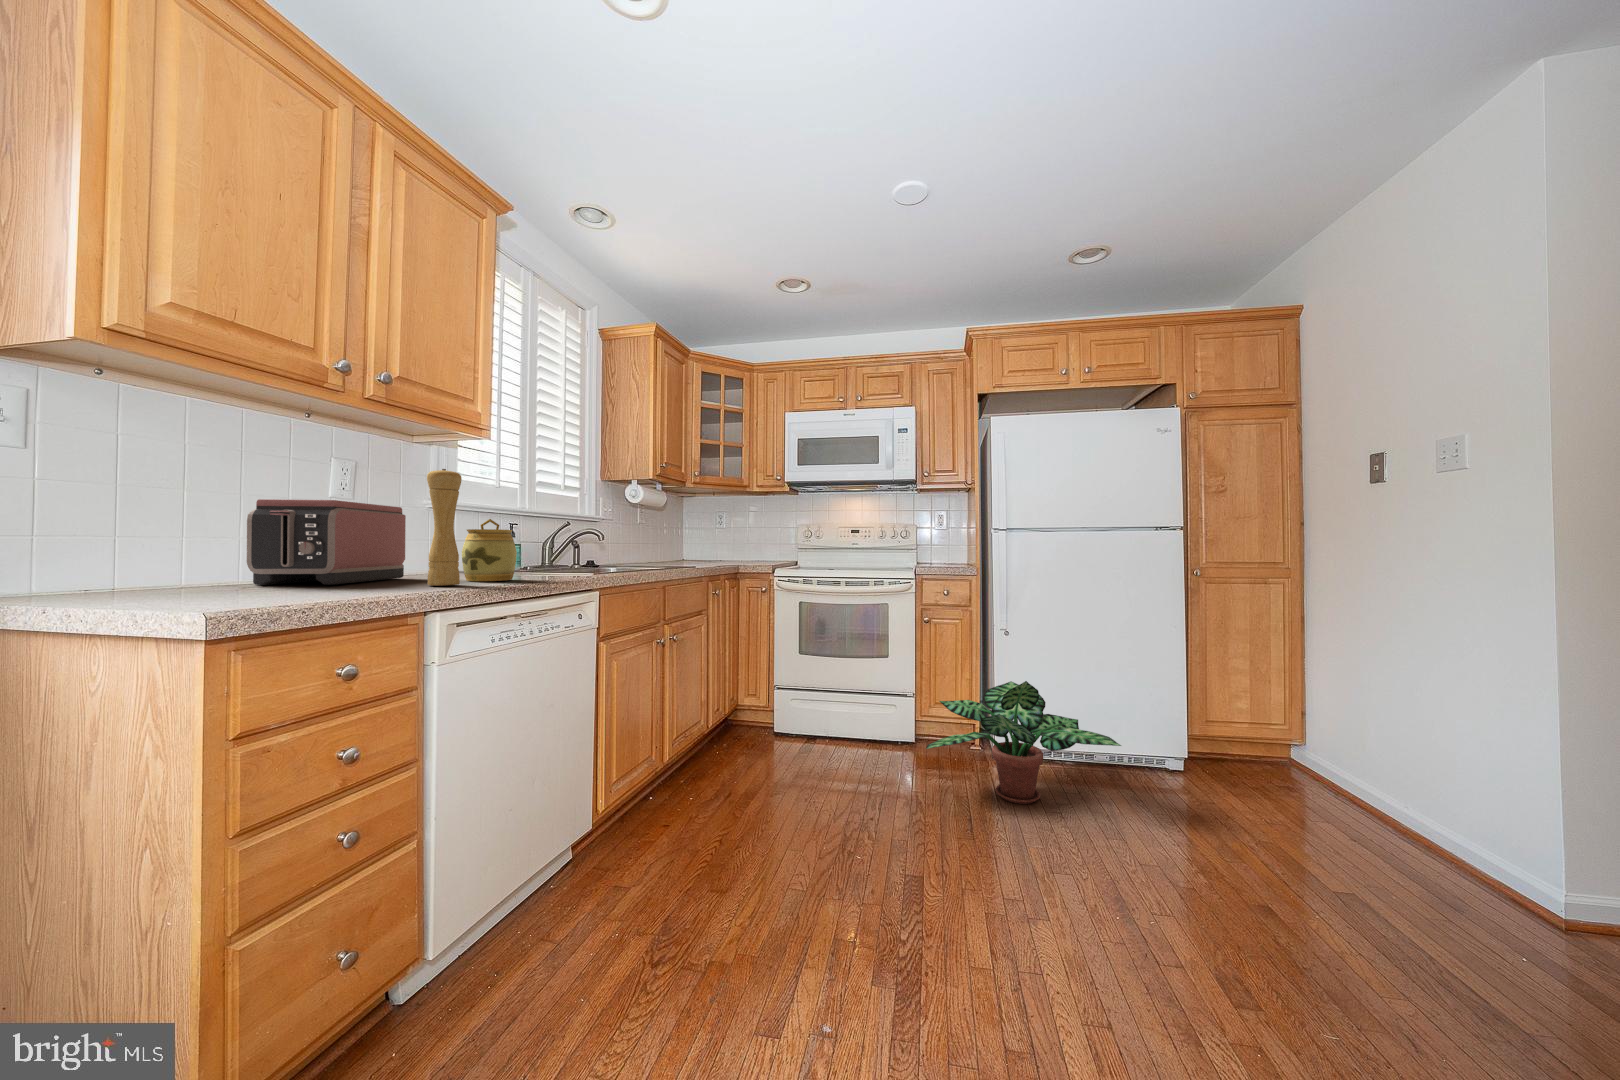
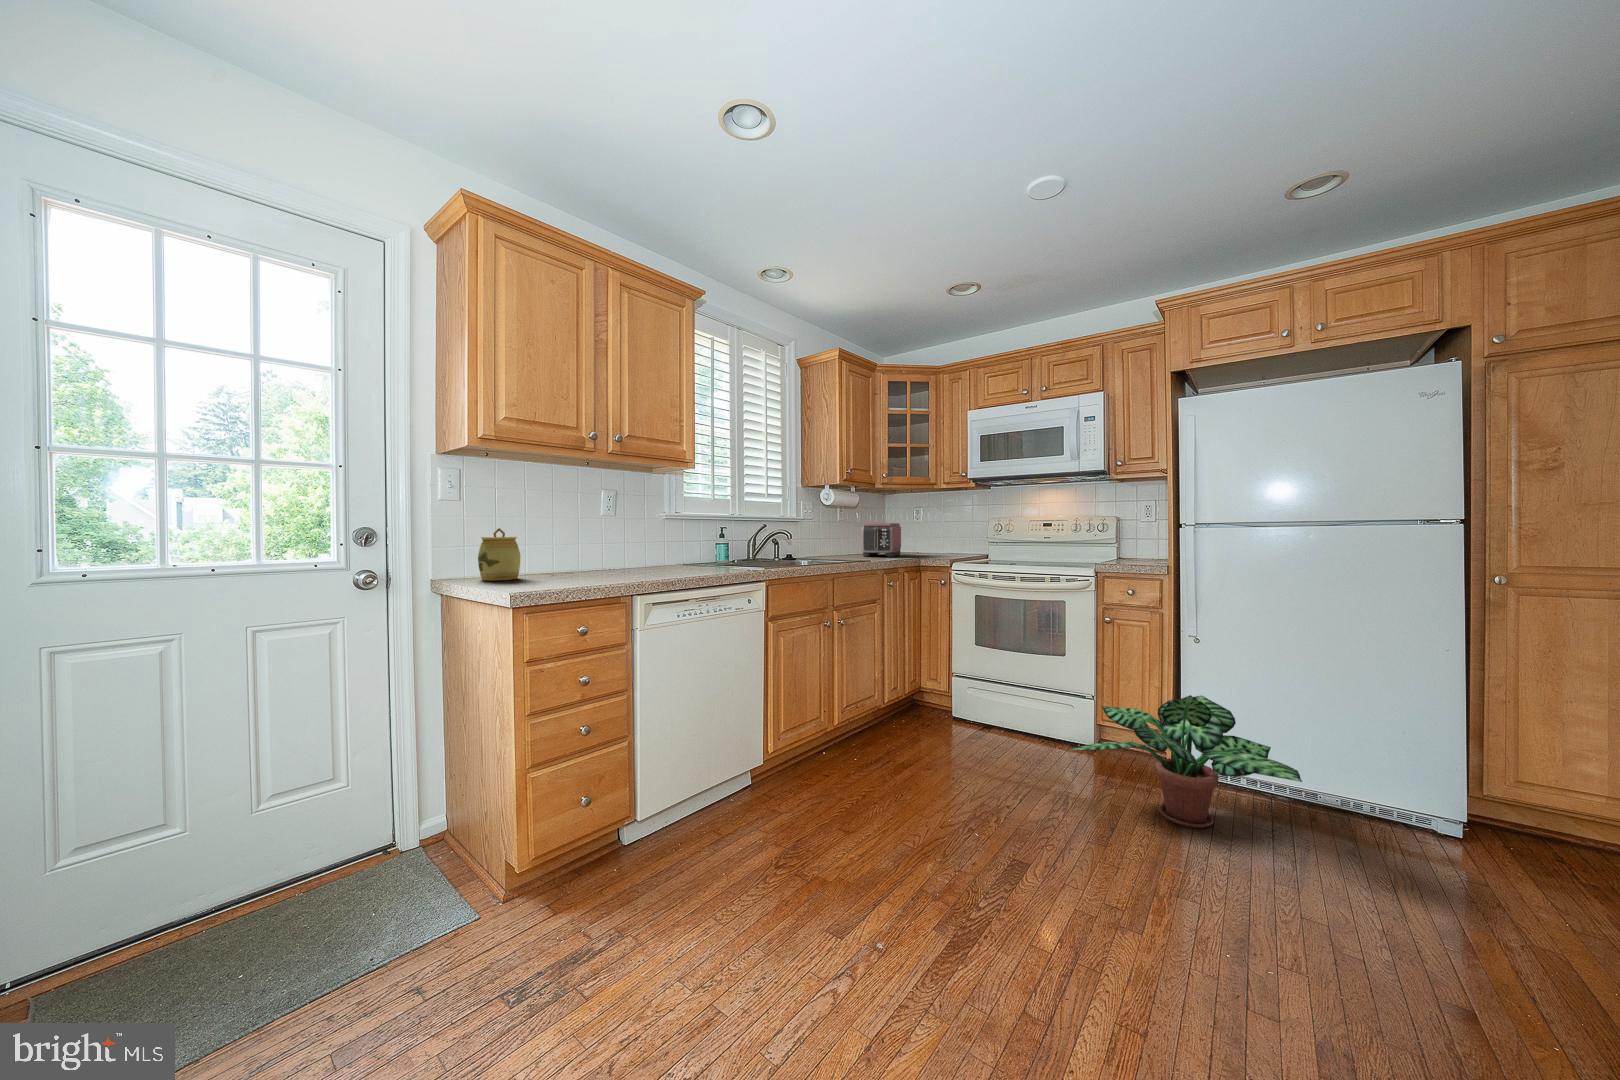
pepper mill: present [427,469,462,586] -> none [641,497,662,578]
toaster: present [247,499,406,585] -> present [861,523,901,557]
jar: present [462,519,517,581] -> present [478,528,521,581]

